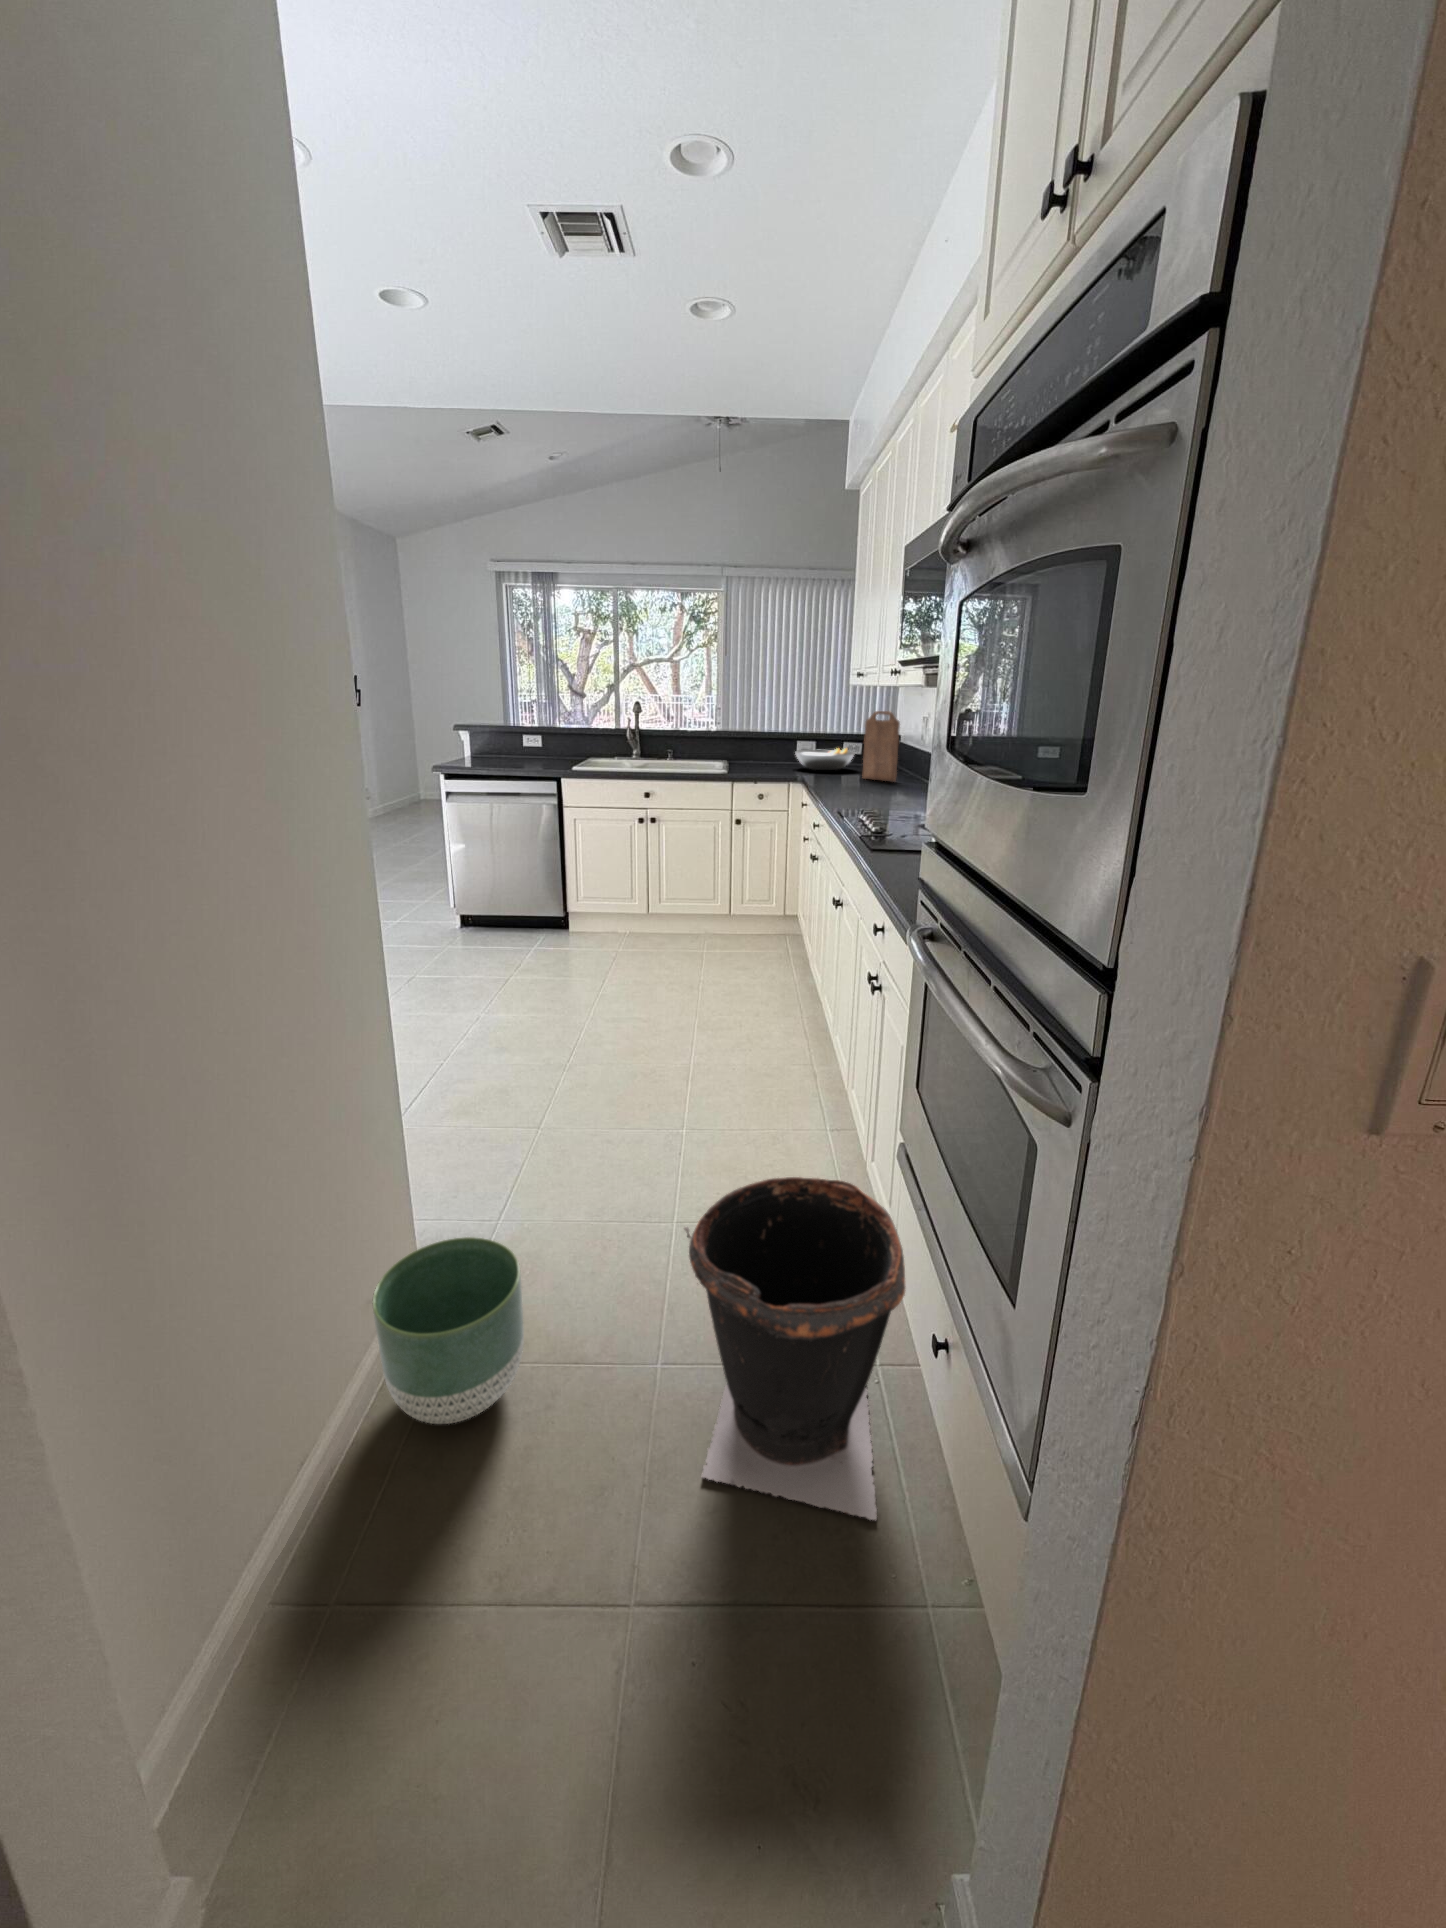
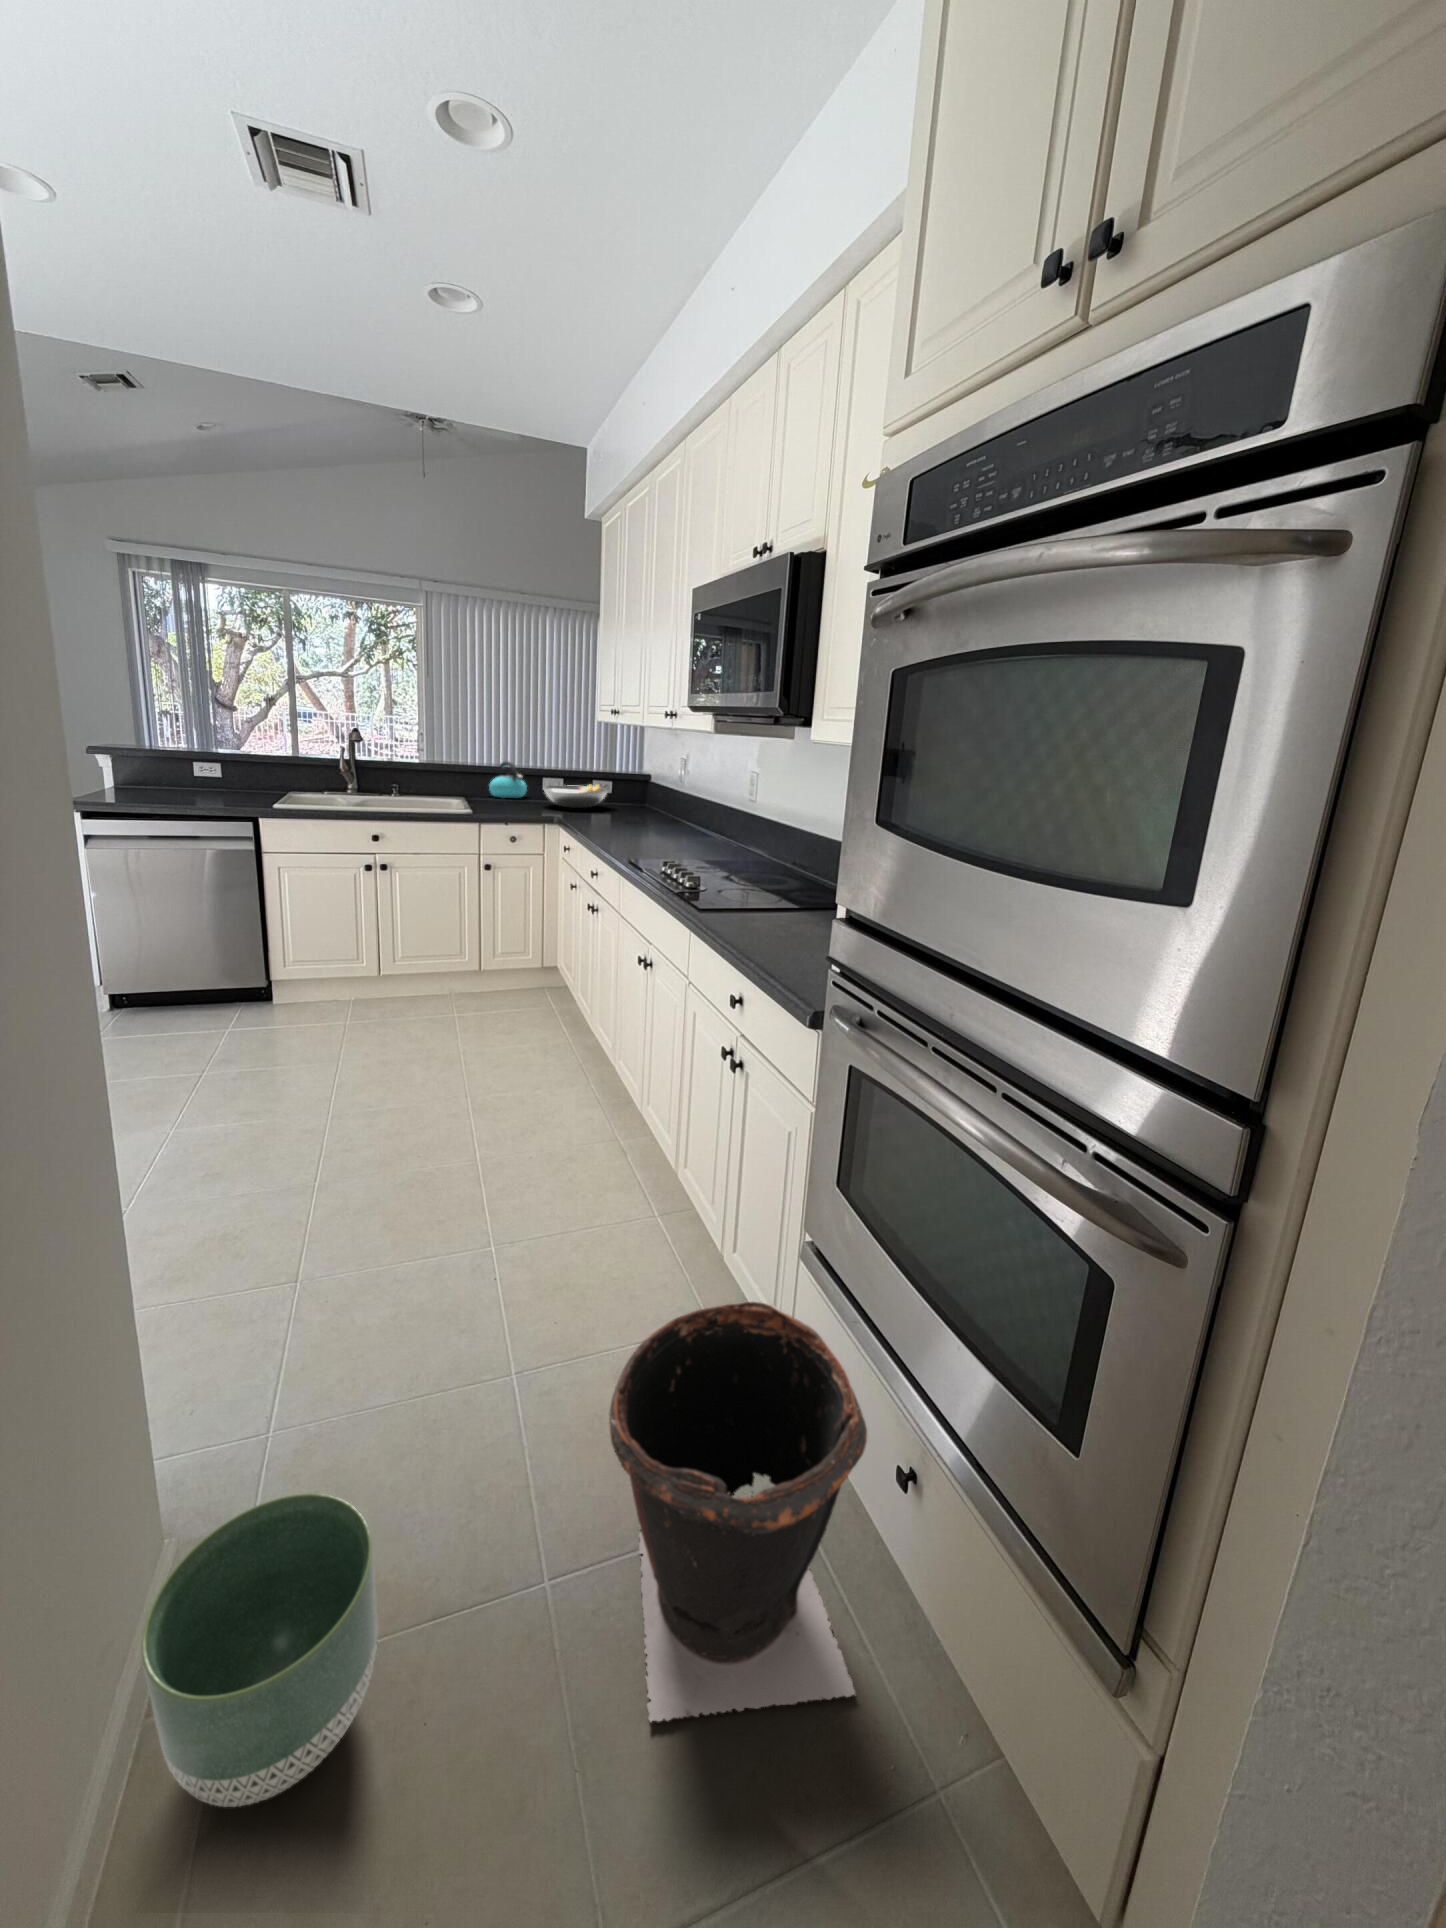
cutting board: present [863,711,900,781] -> none [623,748,661,821]
kettle: none [752,729,785,762] -> present [489,761,527,798]

